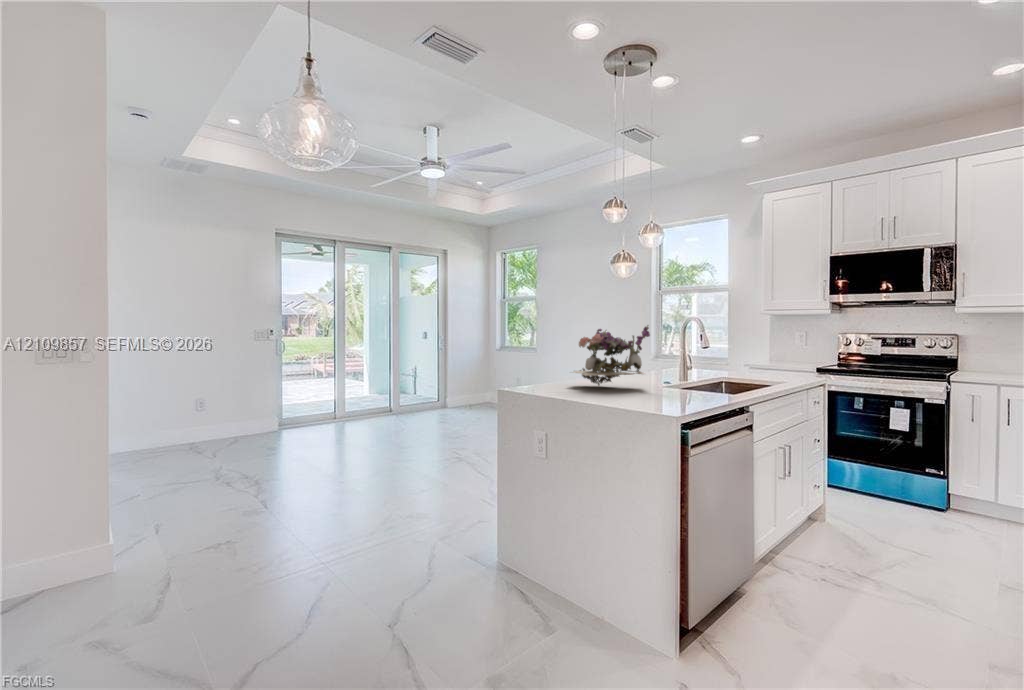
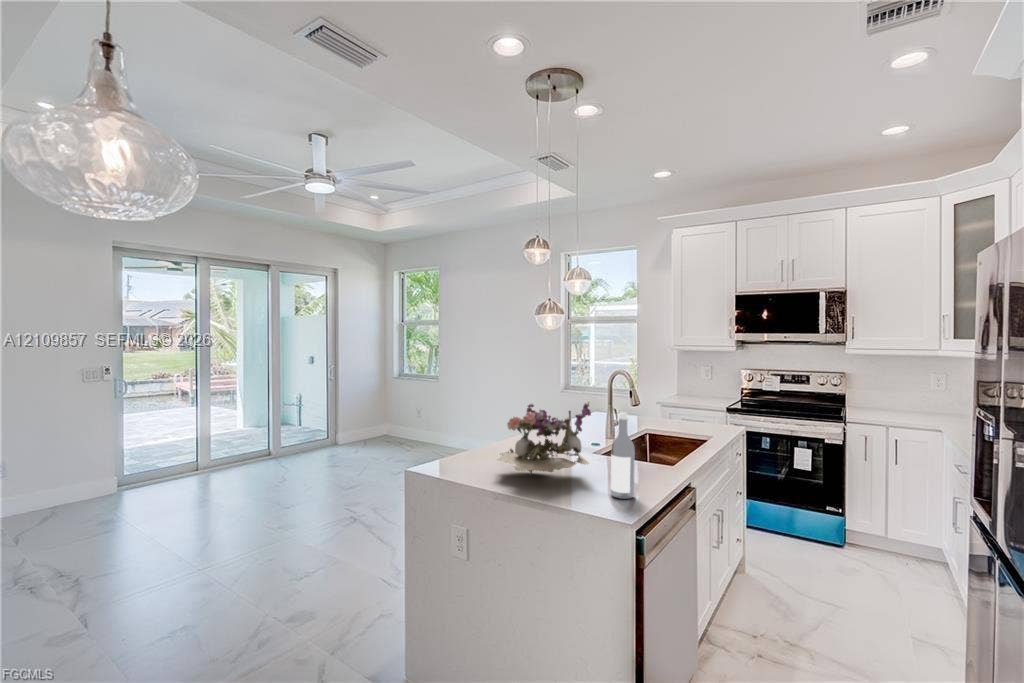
wine bottle: none [660,325,681,396] -> present [611,412,635,499]

